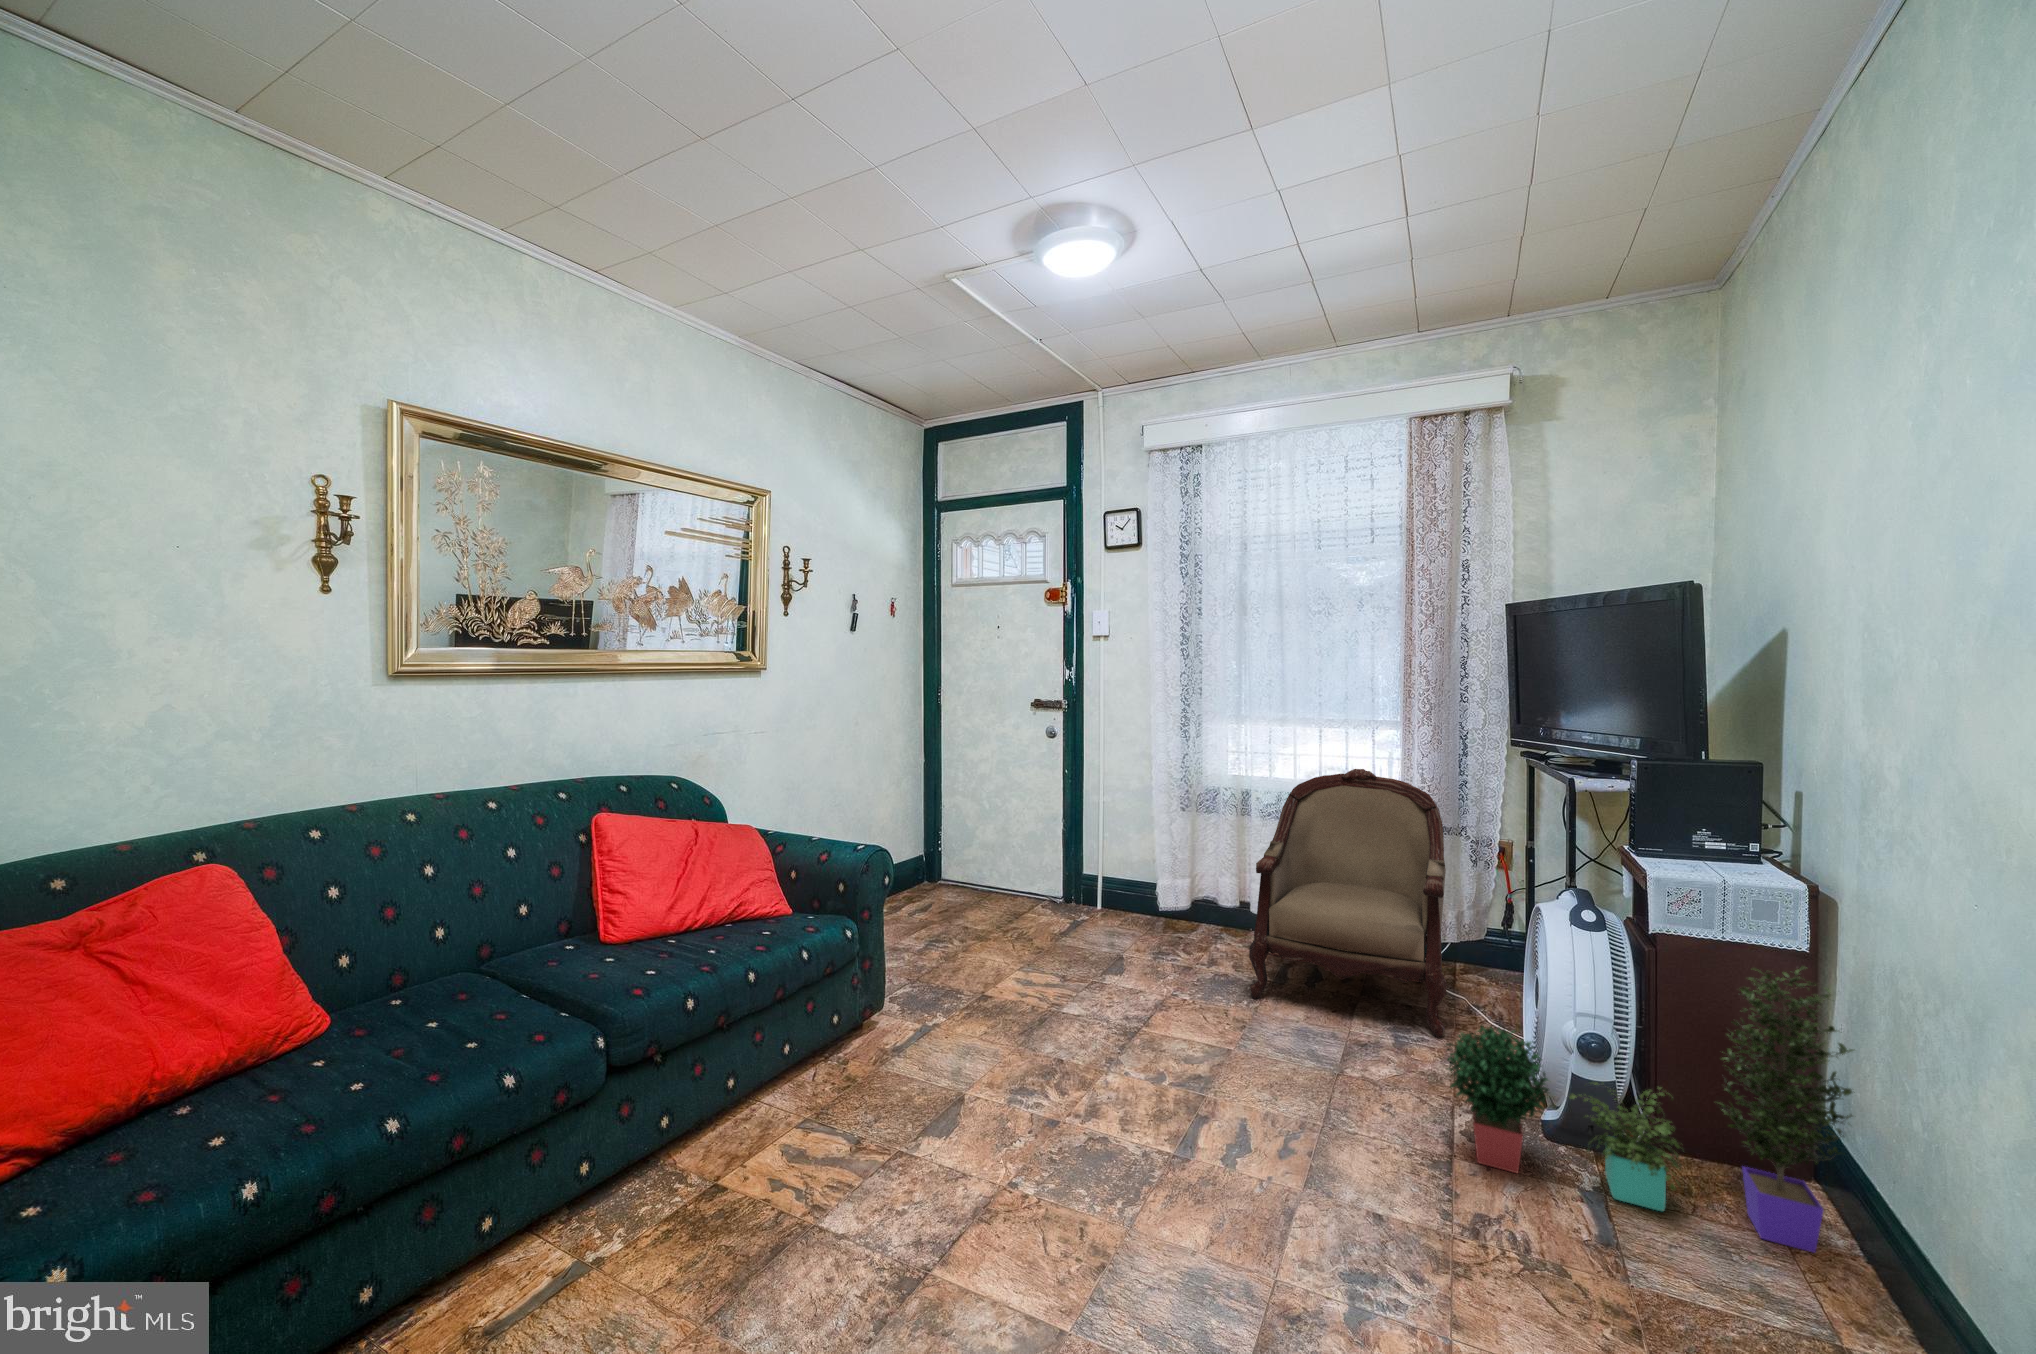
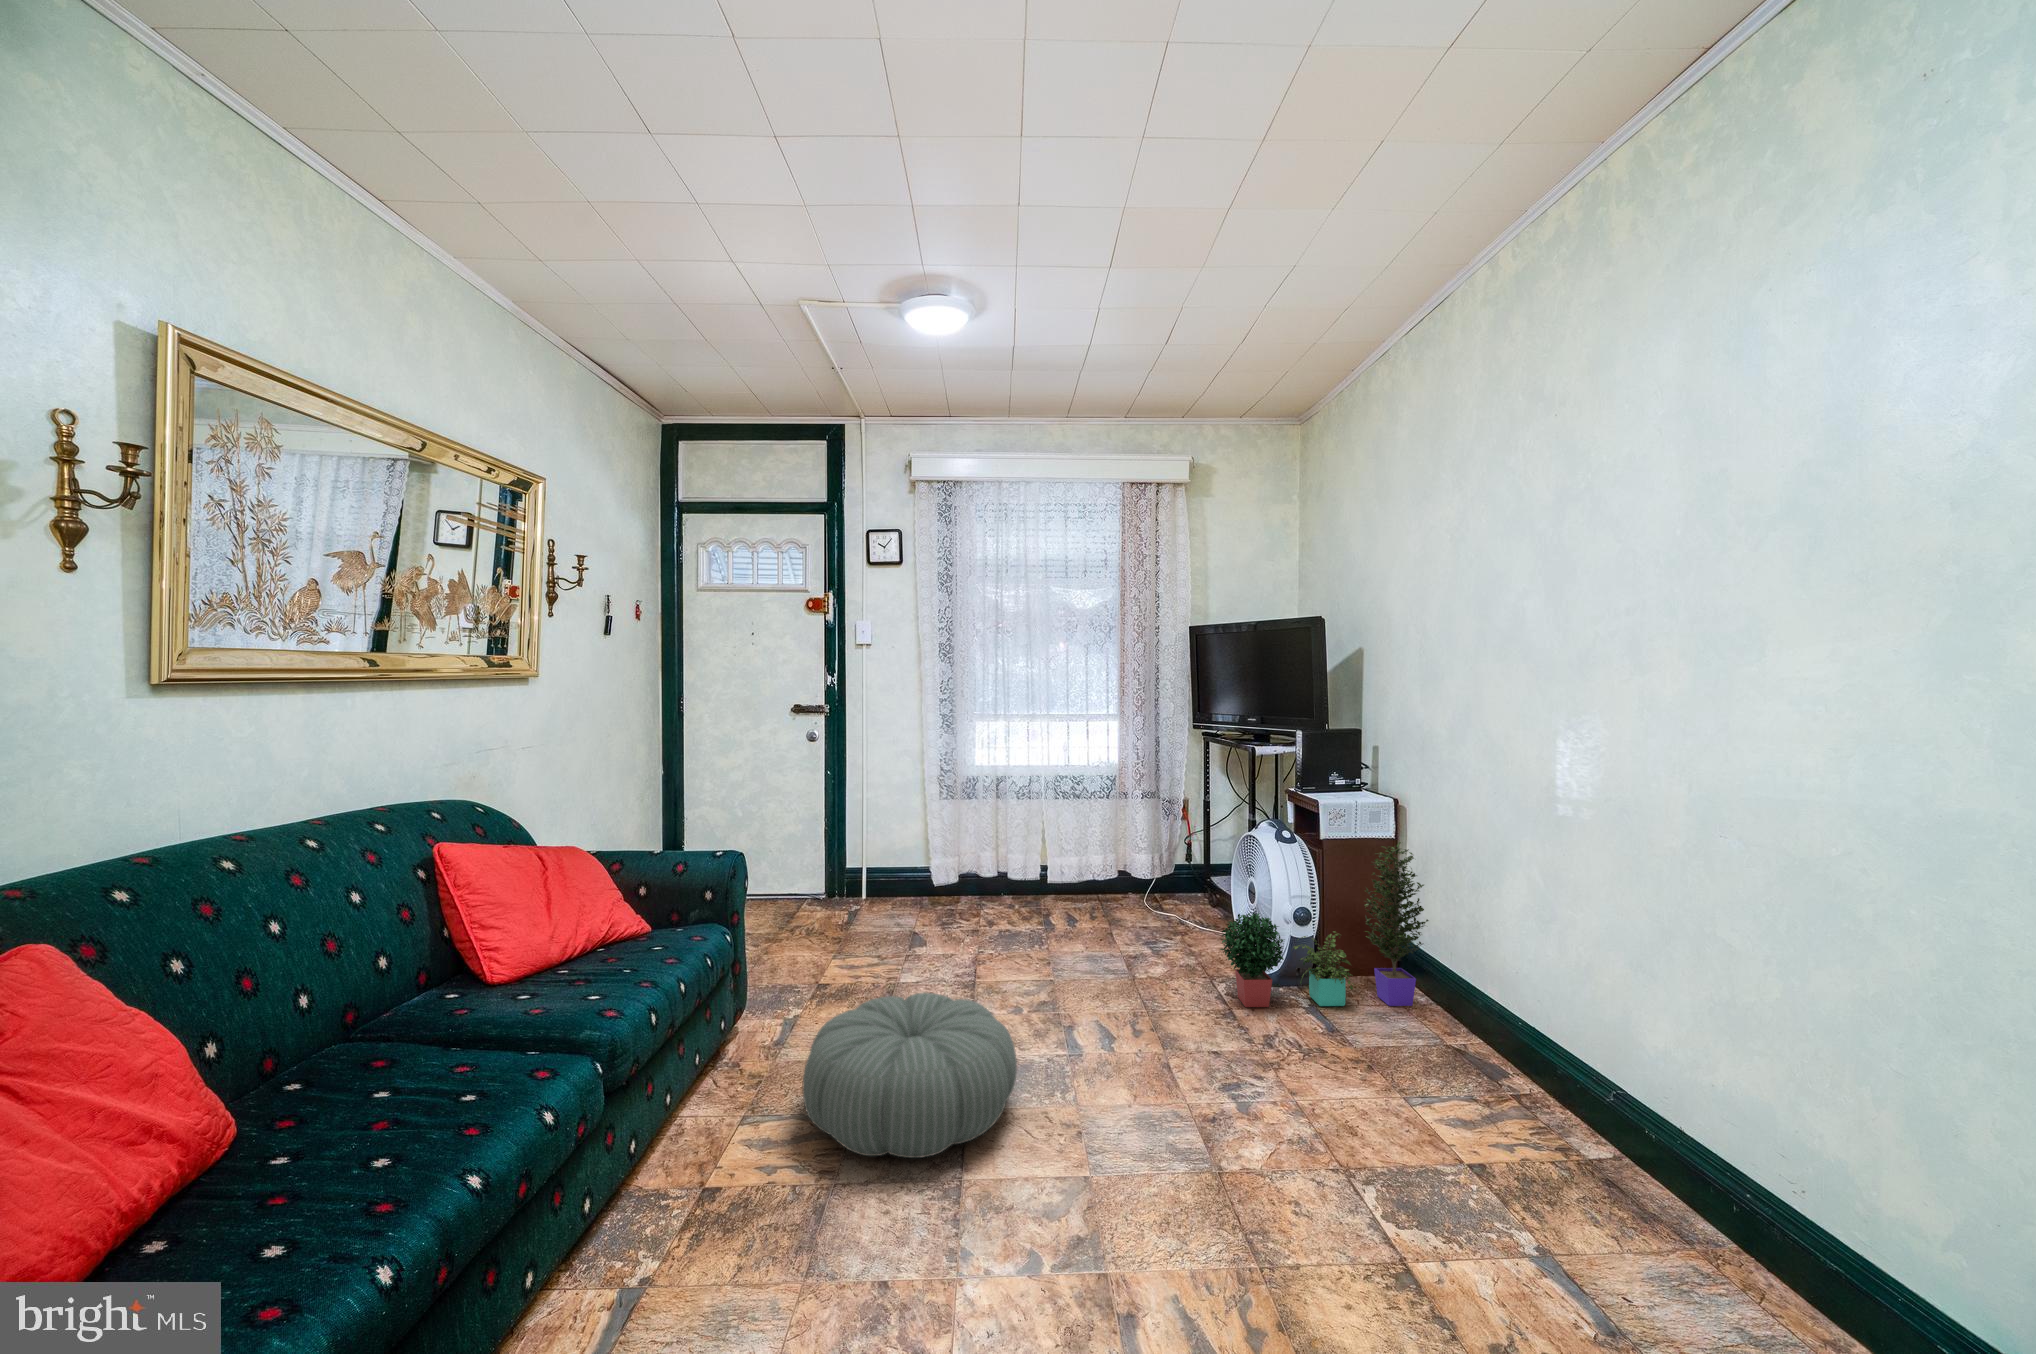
armchair: present [1249,769,1447,1038] -> none [1038,752,1180,943]
pouf: none [827,1030,1062,1230] -> present [803,993,1017,1158]

